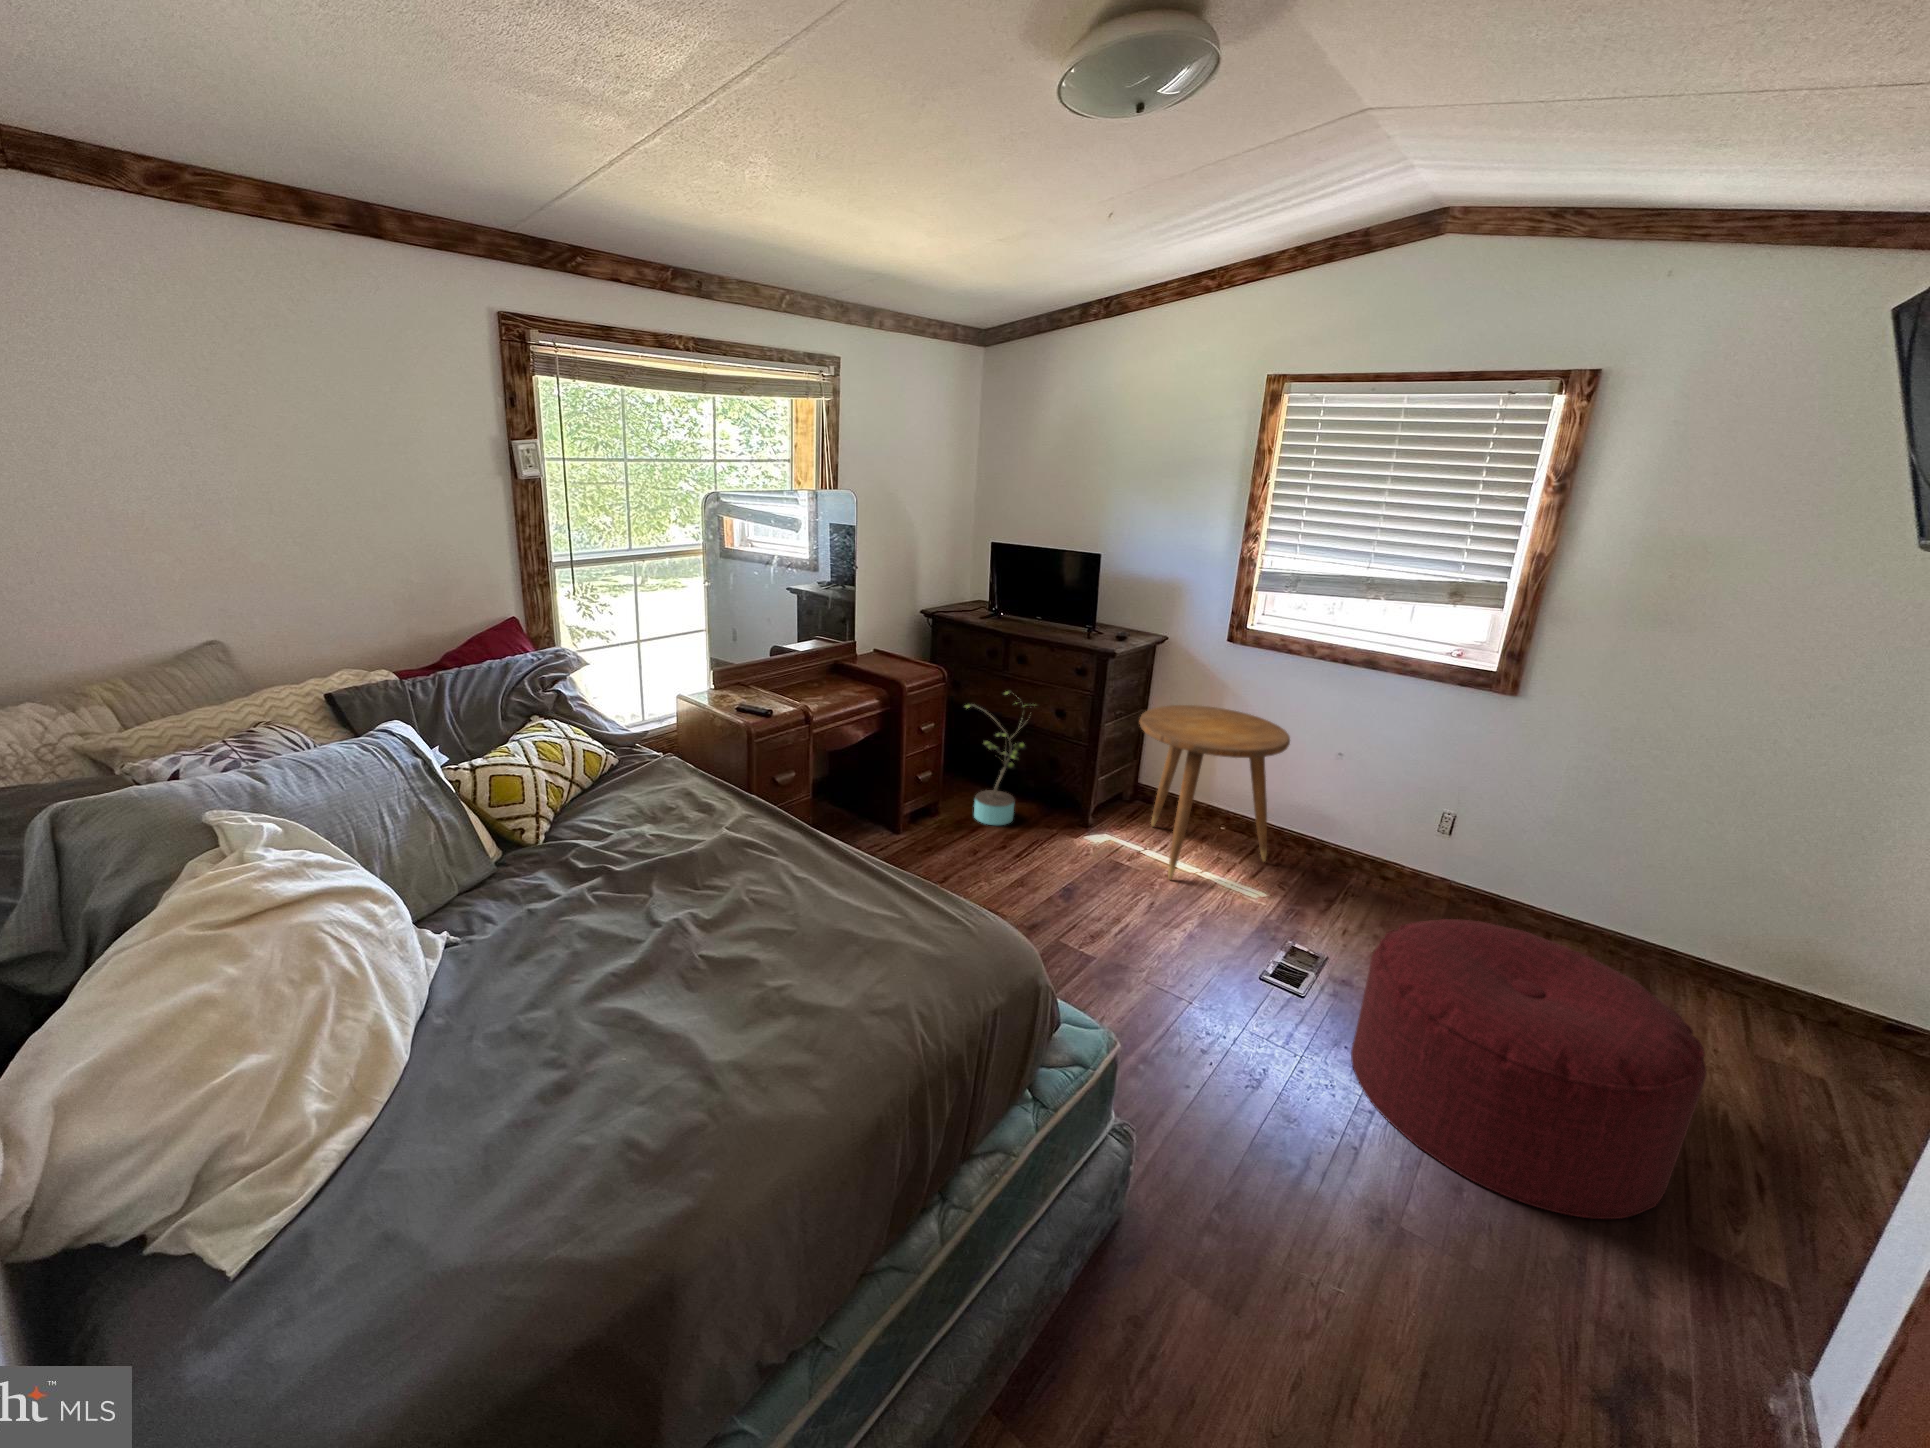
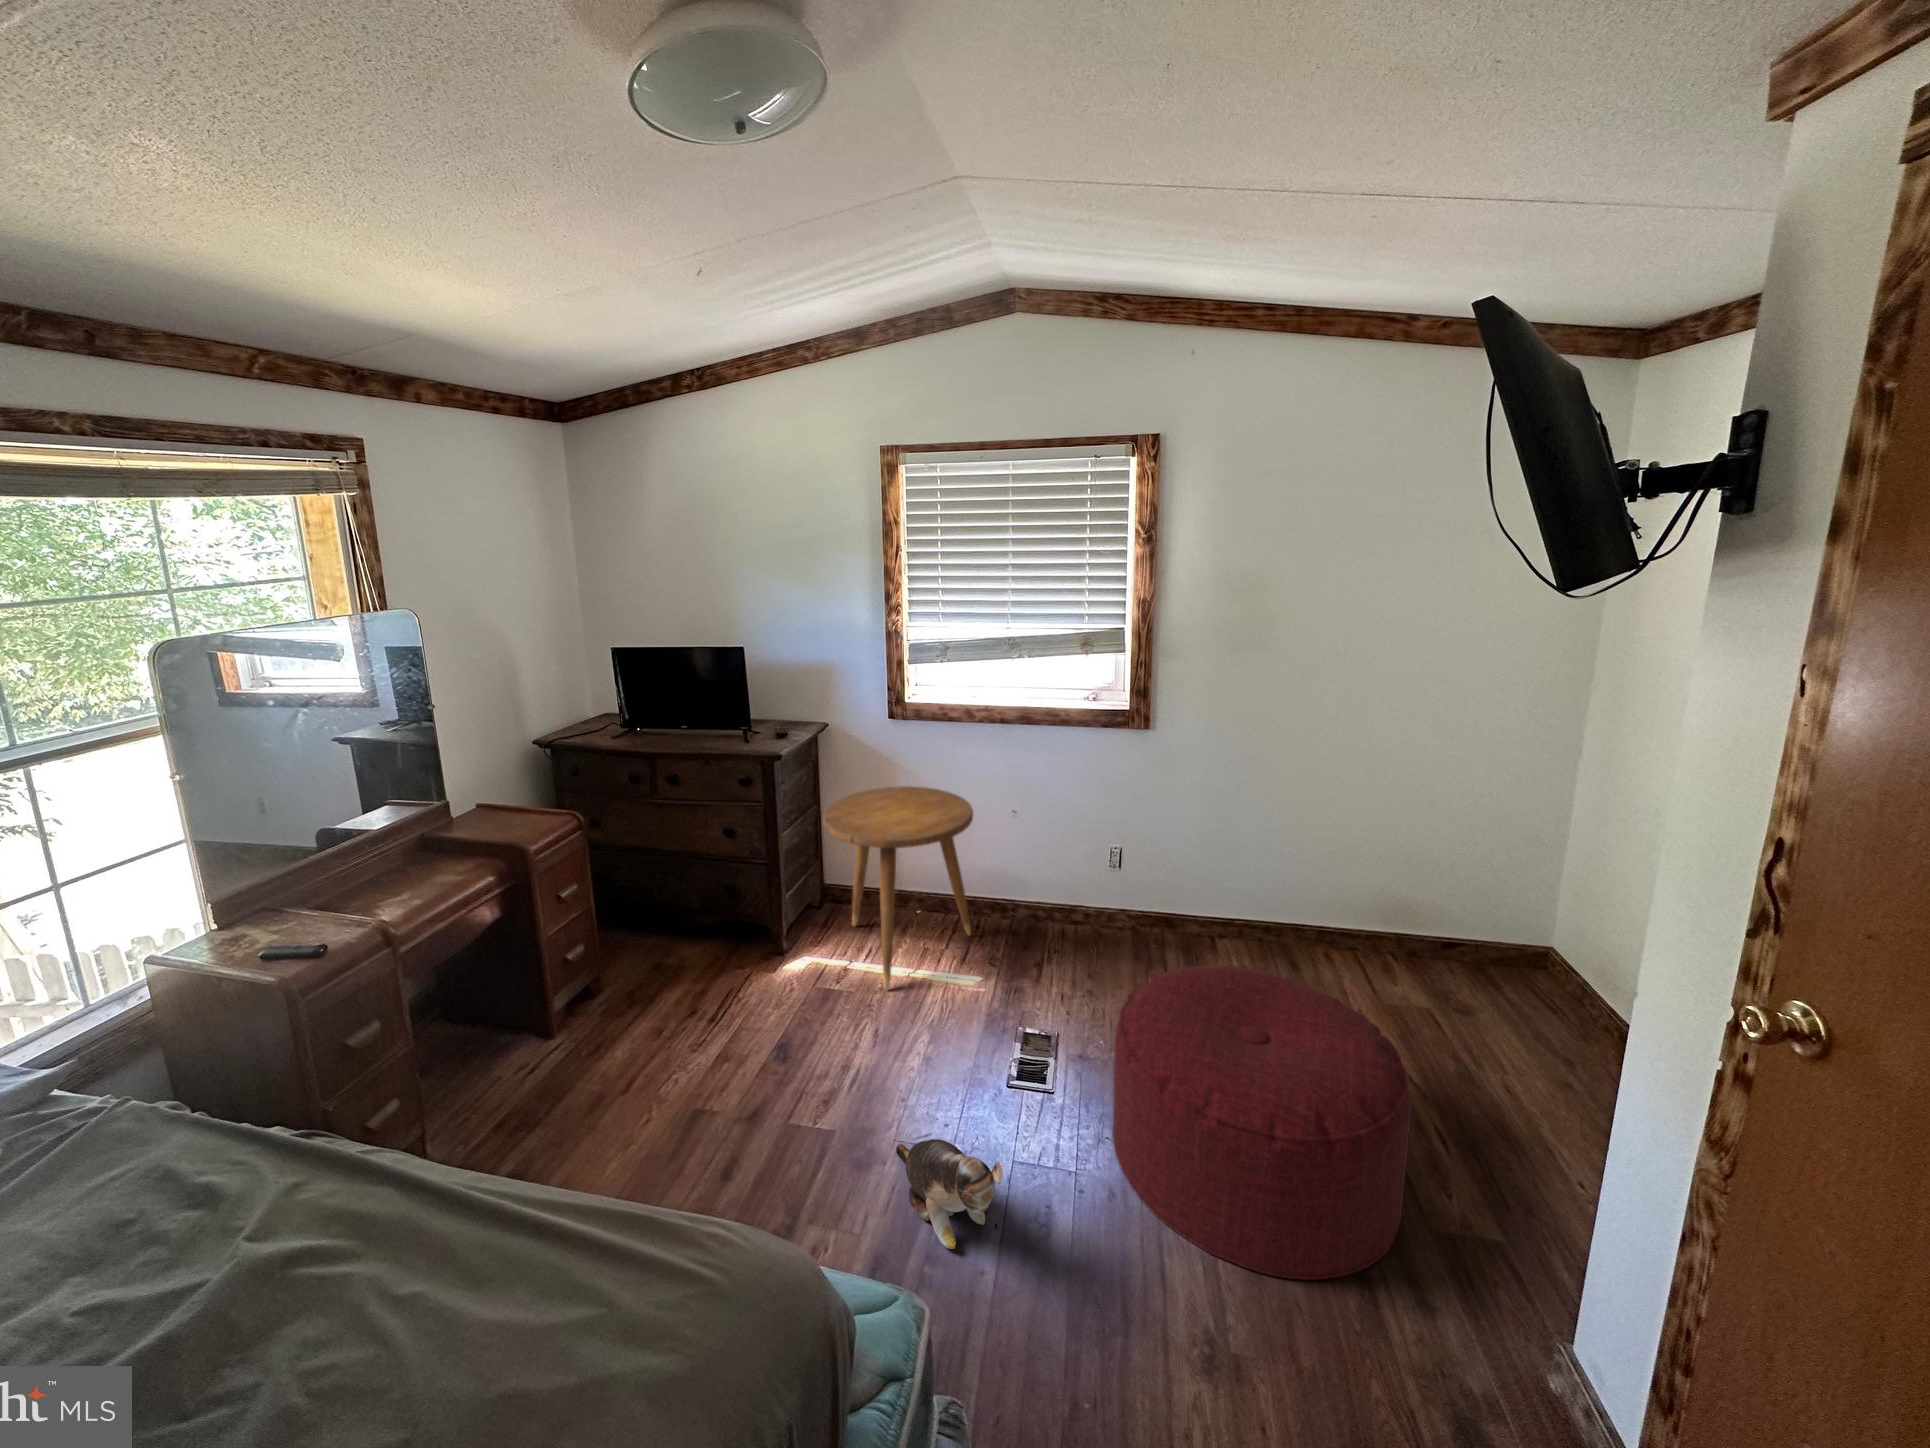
potted plant: present [964,691,1026,825] -> none [615,816,710,983]
plush toy: none [1145,974,1228,1055] -> present [896,1139,1003,1249]

